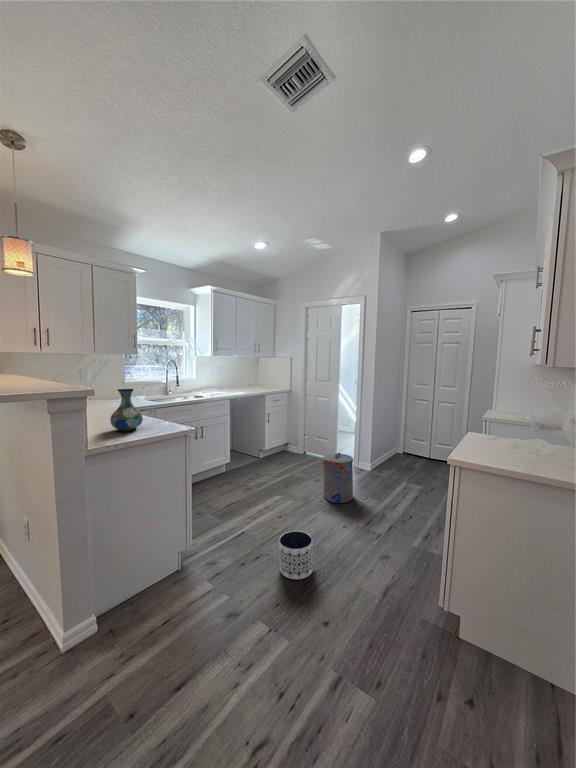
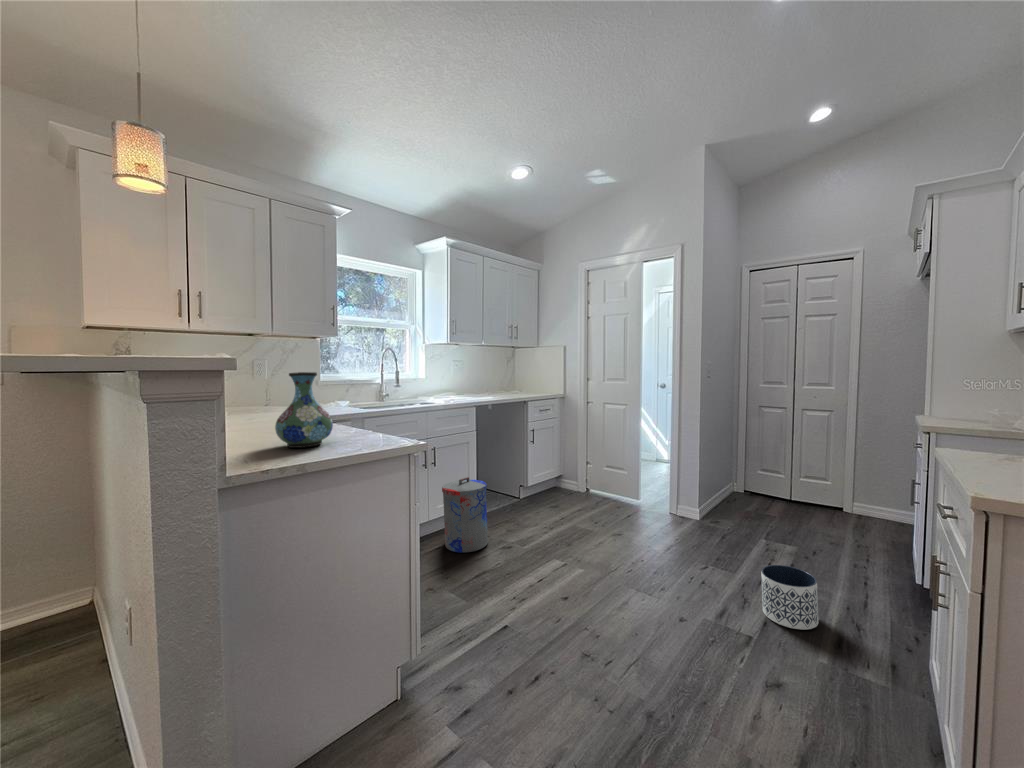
trash can: present [323,453,353,503] -> present [442,477,488,553]
planter: present [279,531,313,579] -> present [761,565,818,630]

